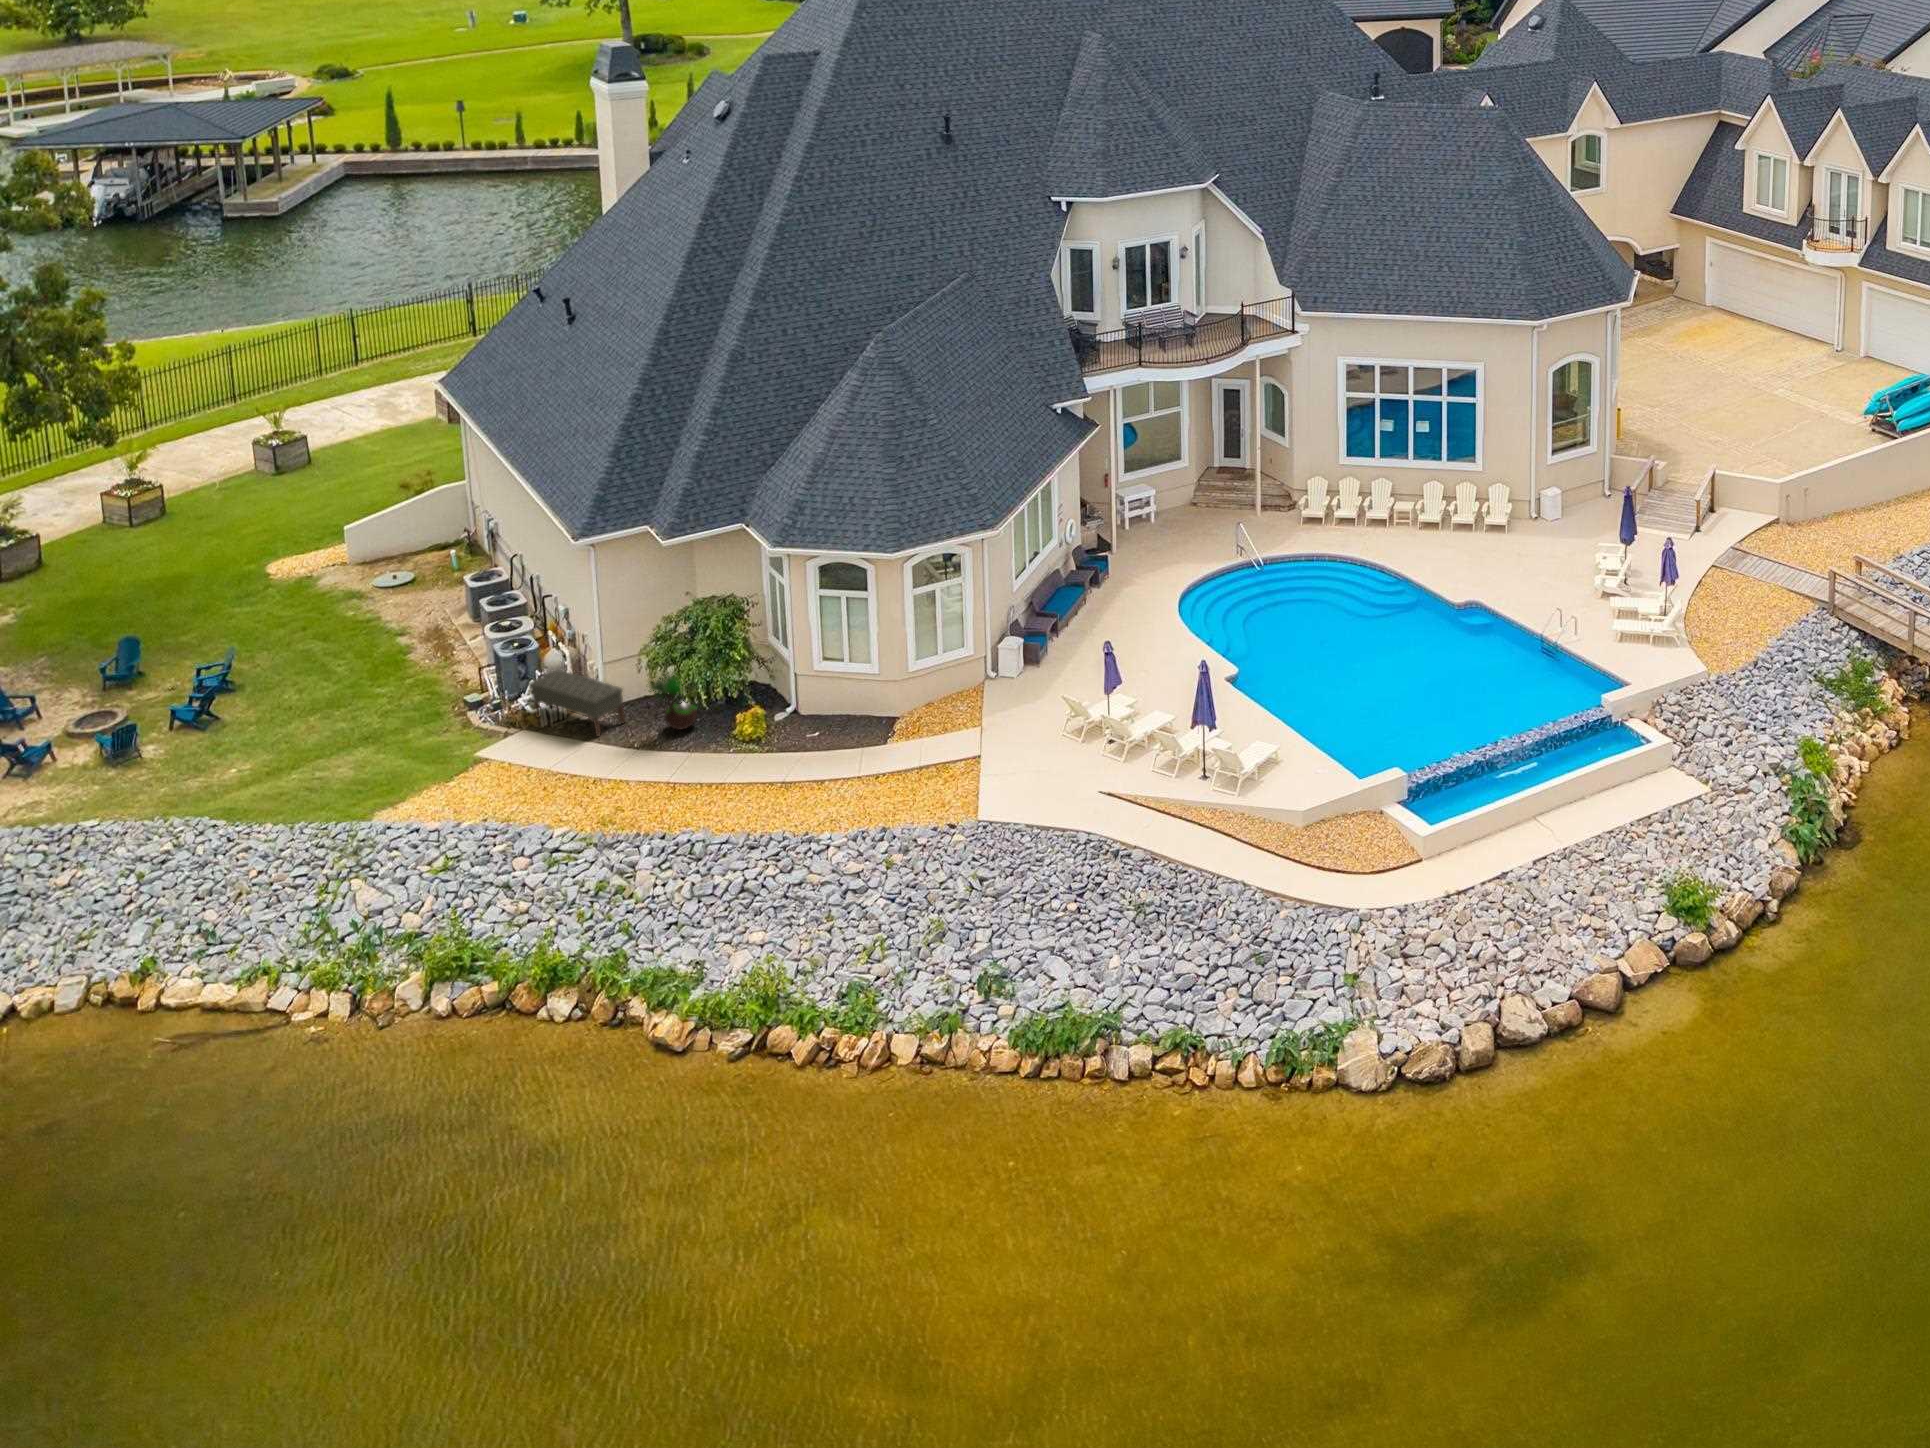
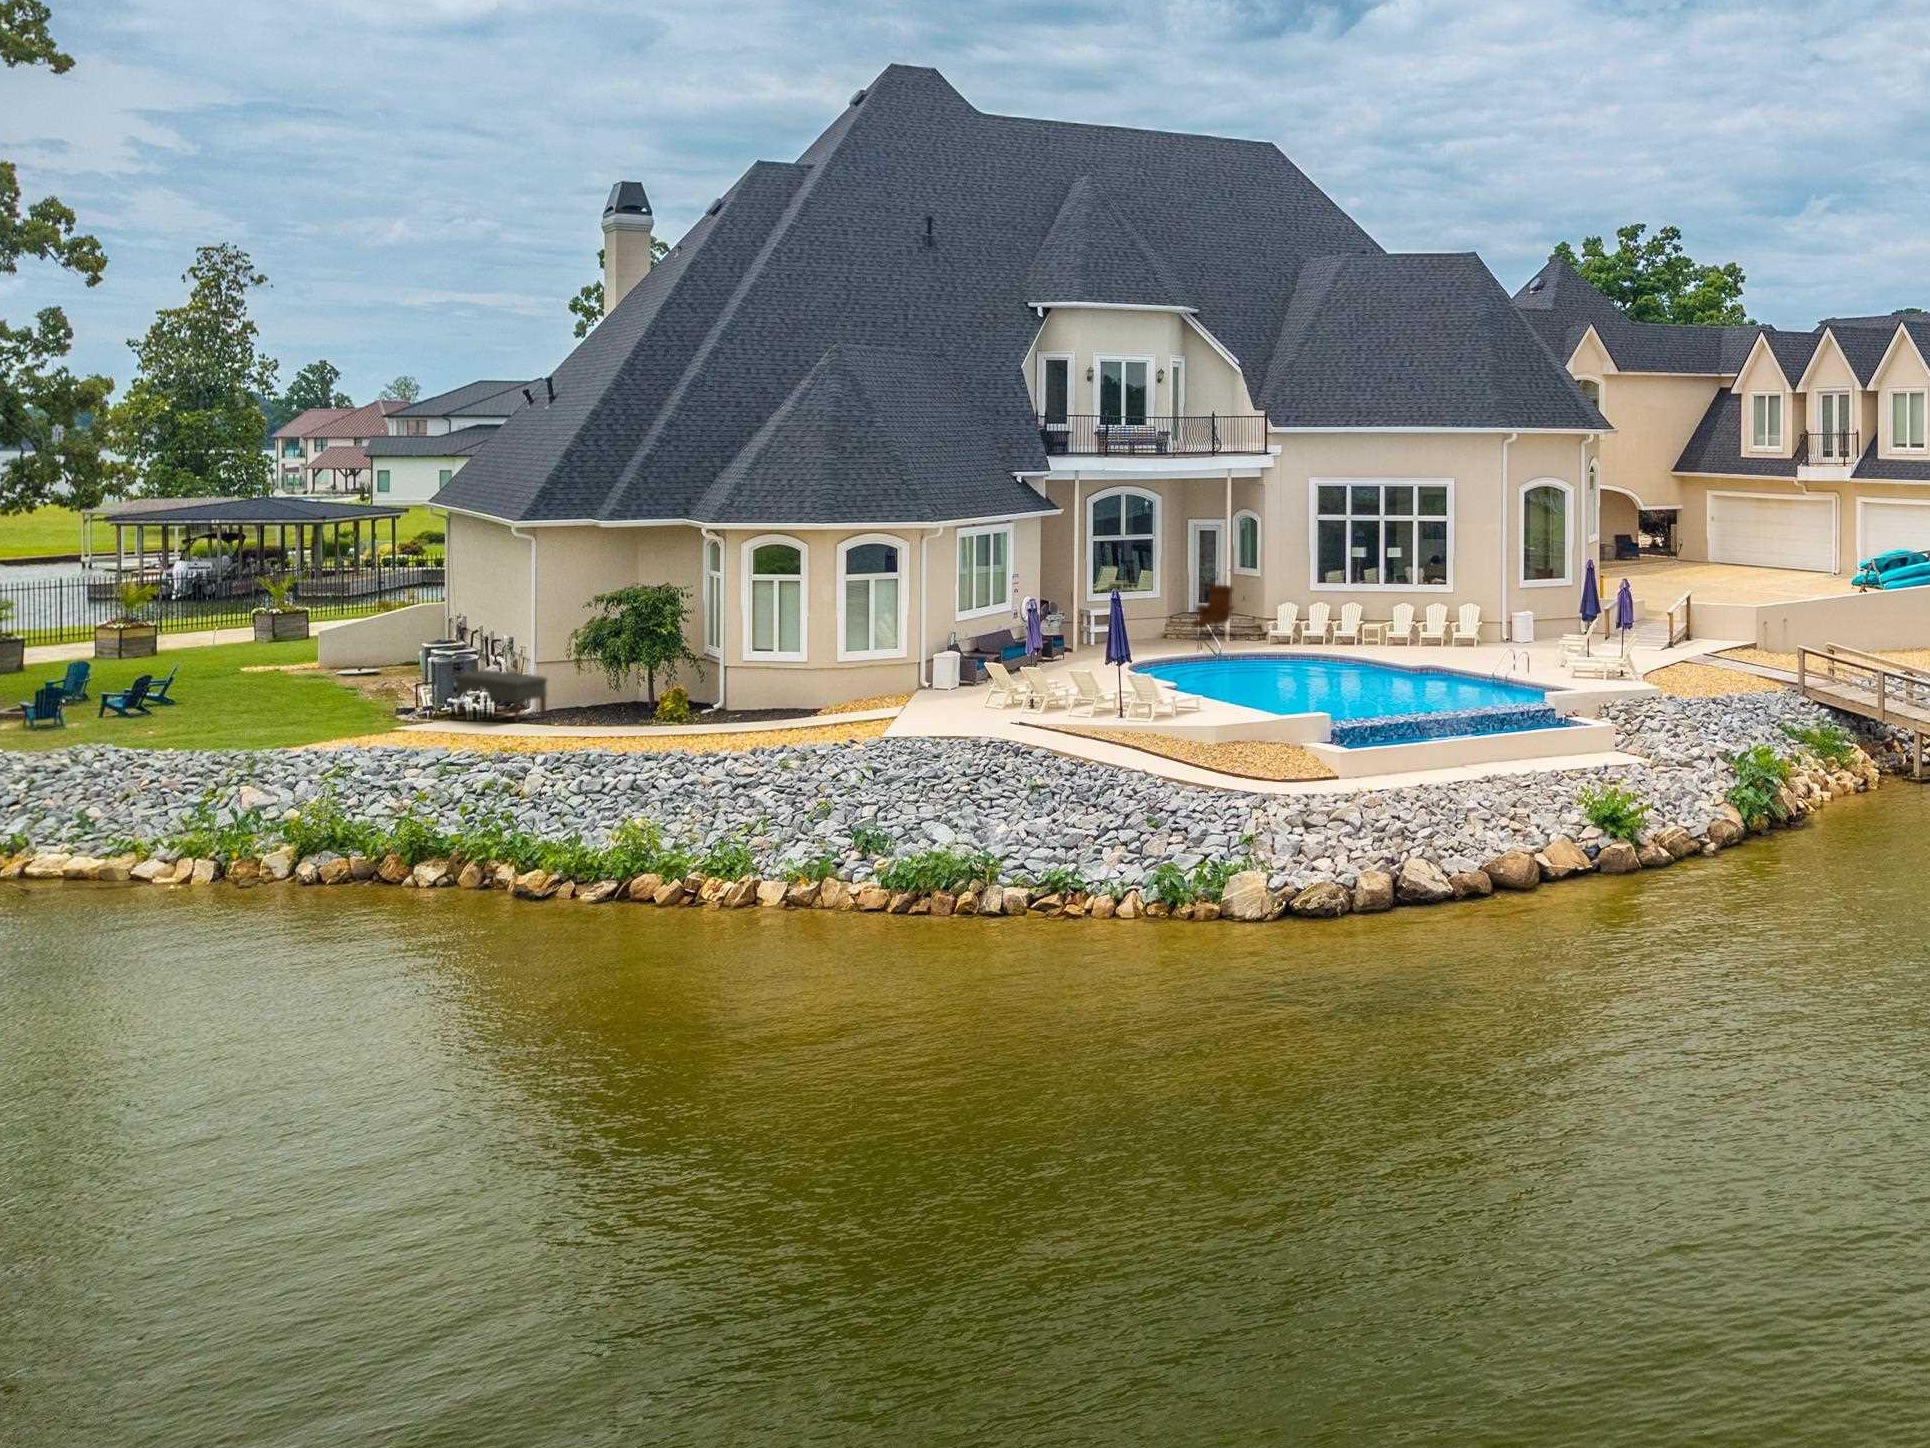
lounge chair: none [1228,454,1270,520] -> present [1192,585,1234,636]
potted tree: present [649,673,697,729] -> none [567,650,620,720]

